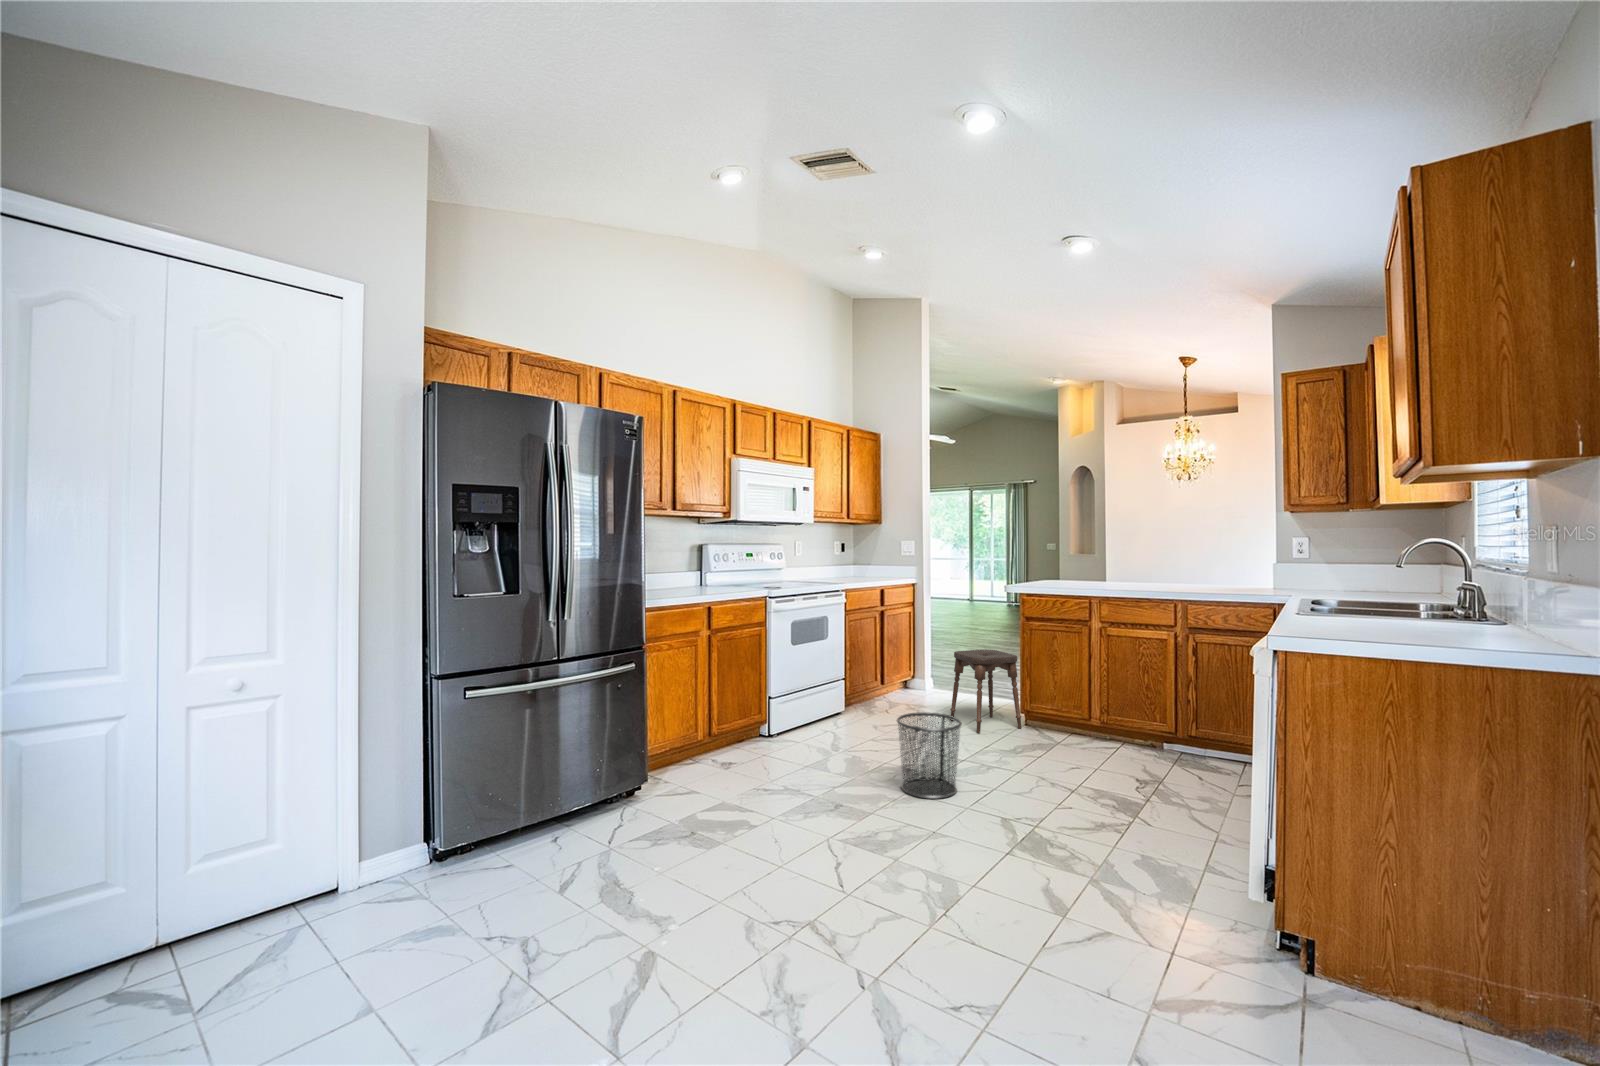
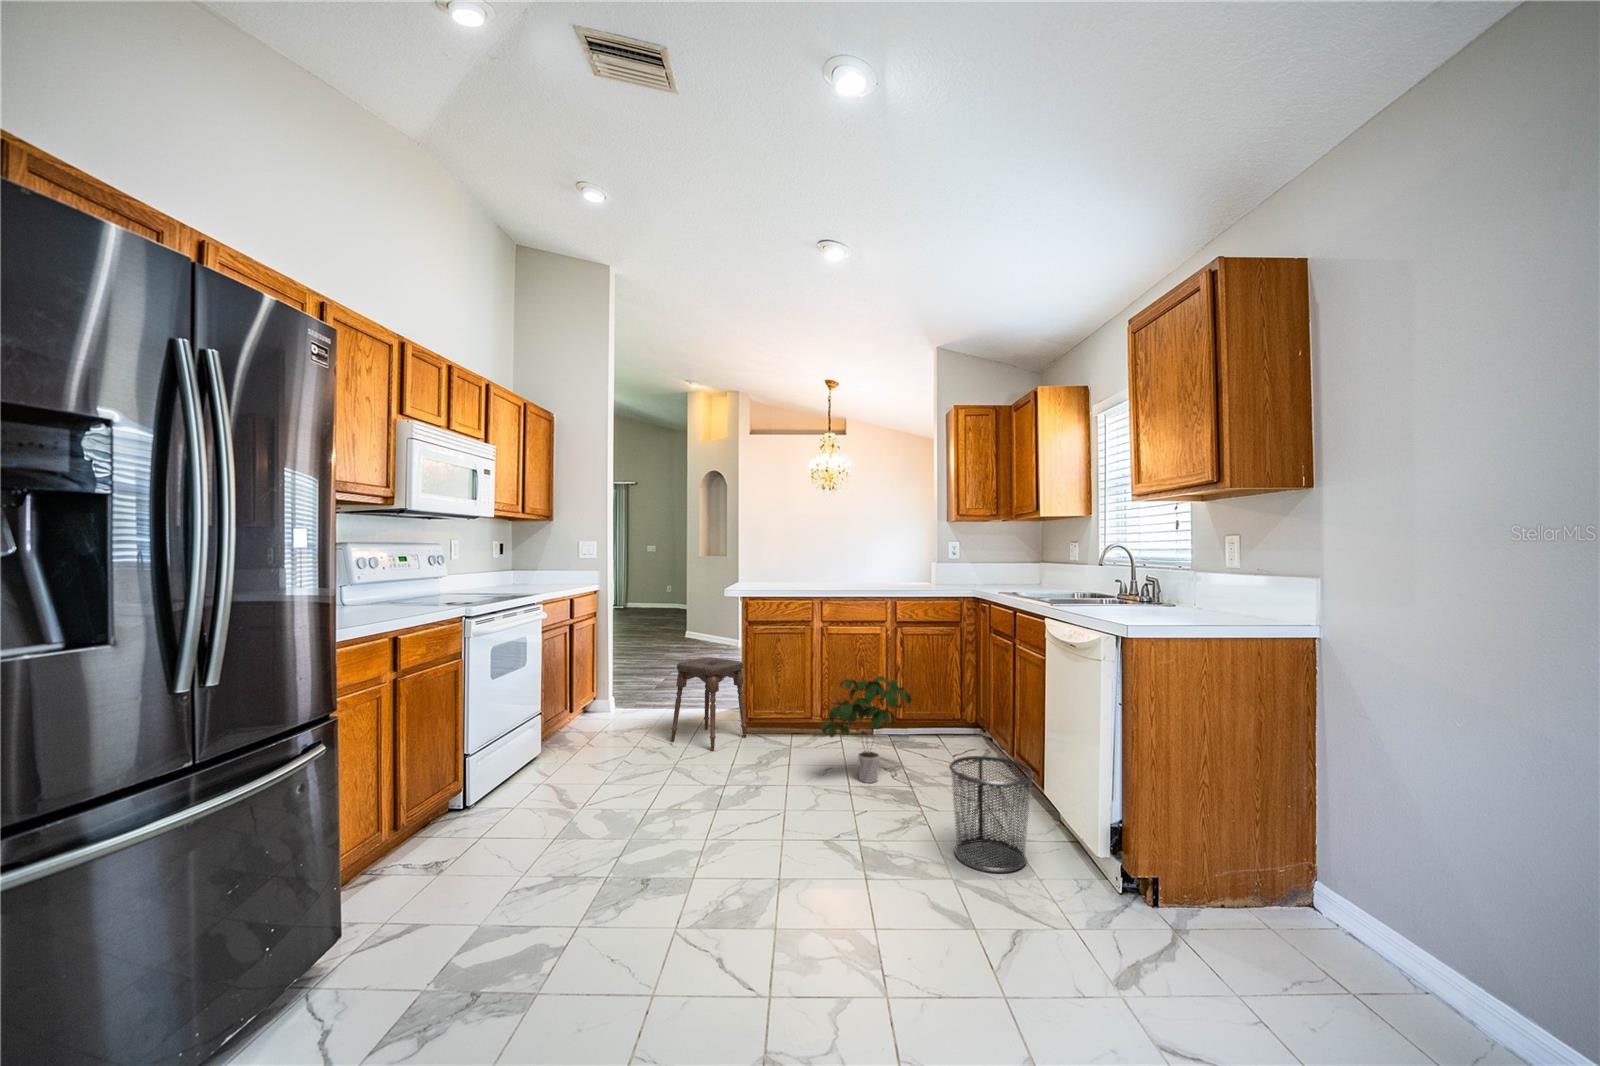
potted plant: none [1048,676,1154,785] -> present [821,676,911,783]
waste bin: present [897,712,962,799] -> present [949,756,1034,872]

